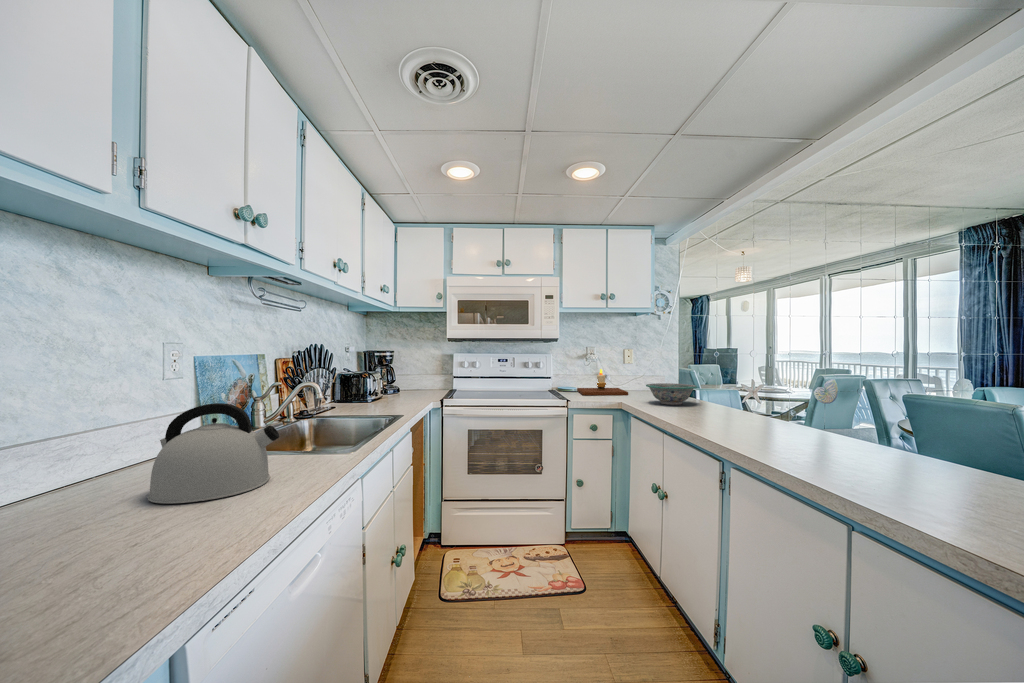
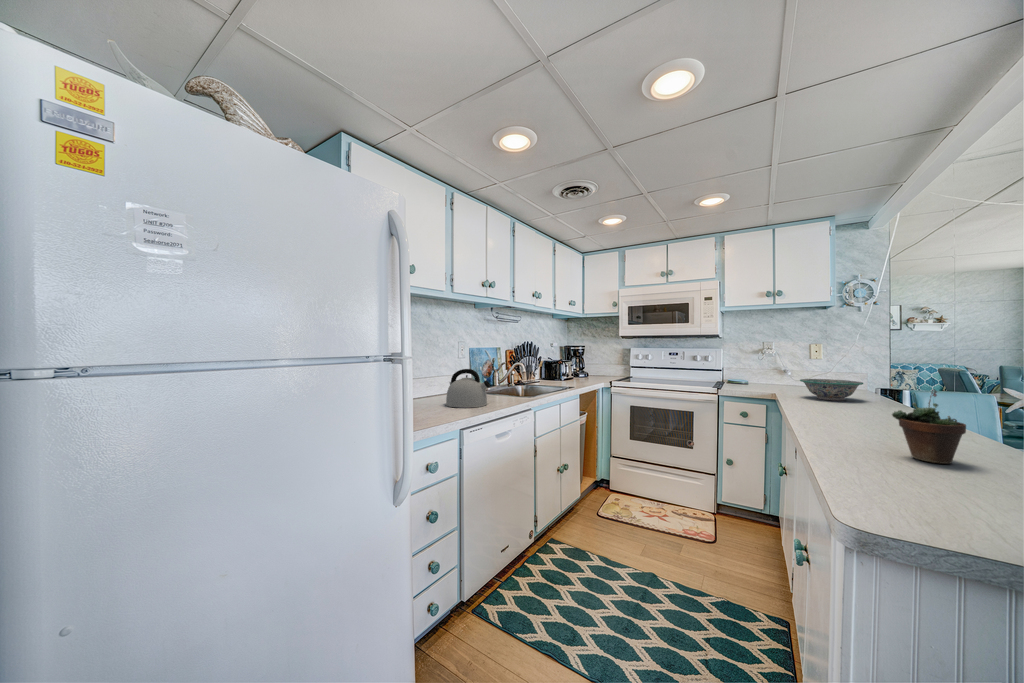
candle: present [577,369,628,395] -> none [746,363,799,390]
succulent plant: none [874,395,943,478] -> present [892,390,966,464]

